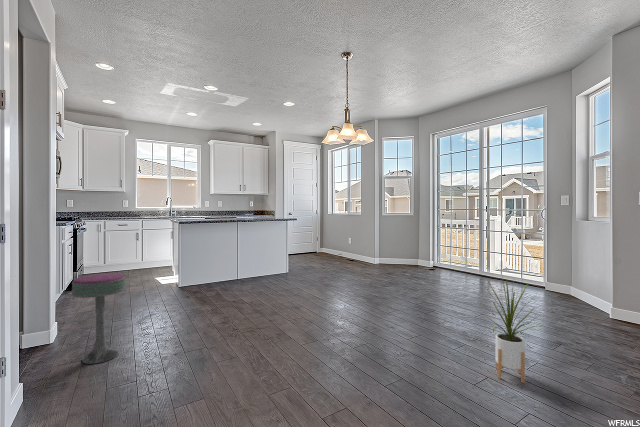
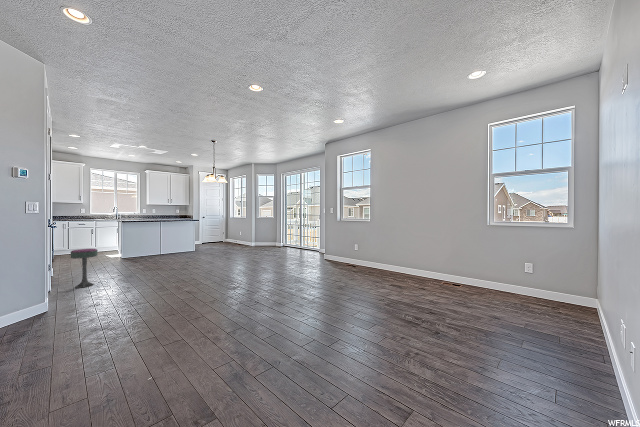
house plant: present [487,281,541,383] -> none [252,243,272,281]

